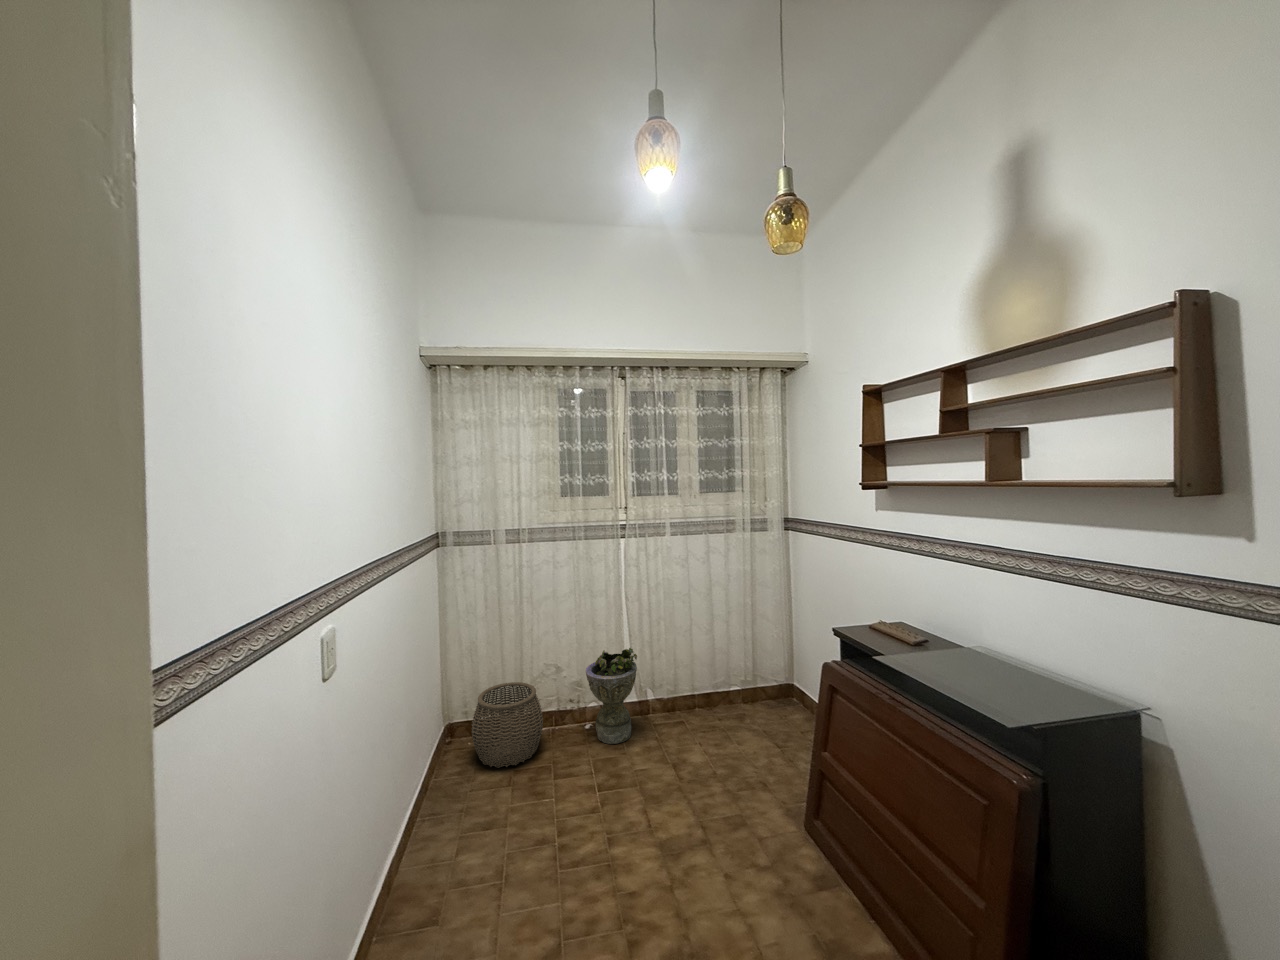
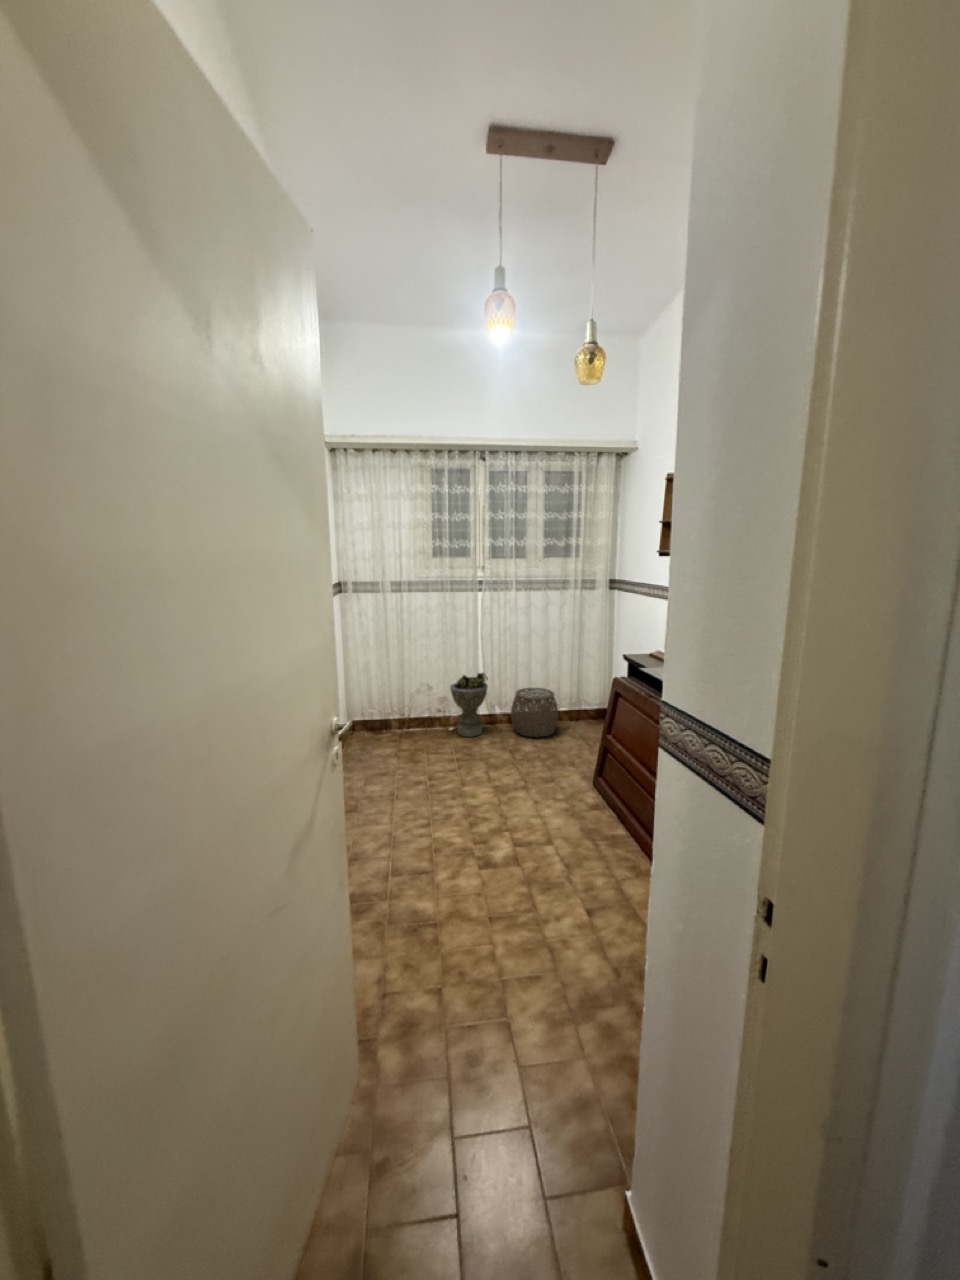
woven basket: present [471,682,543,768] -> present [511,688,558,737]

